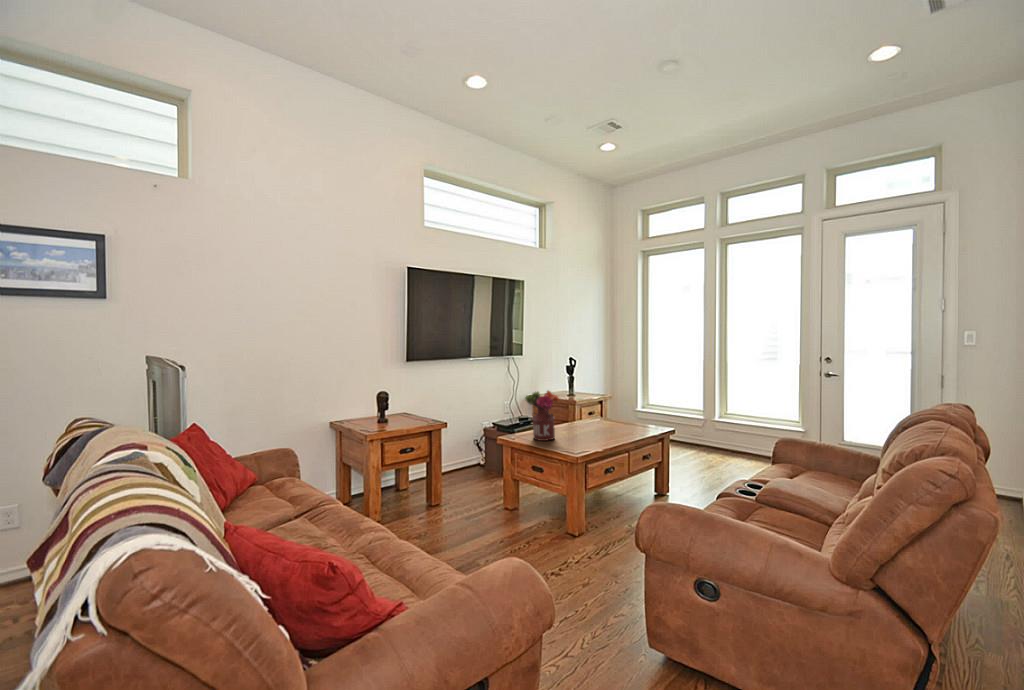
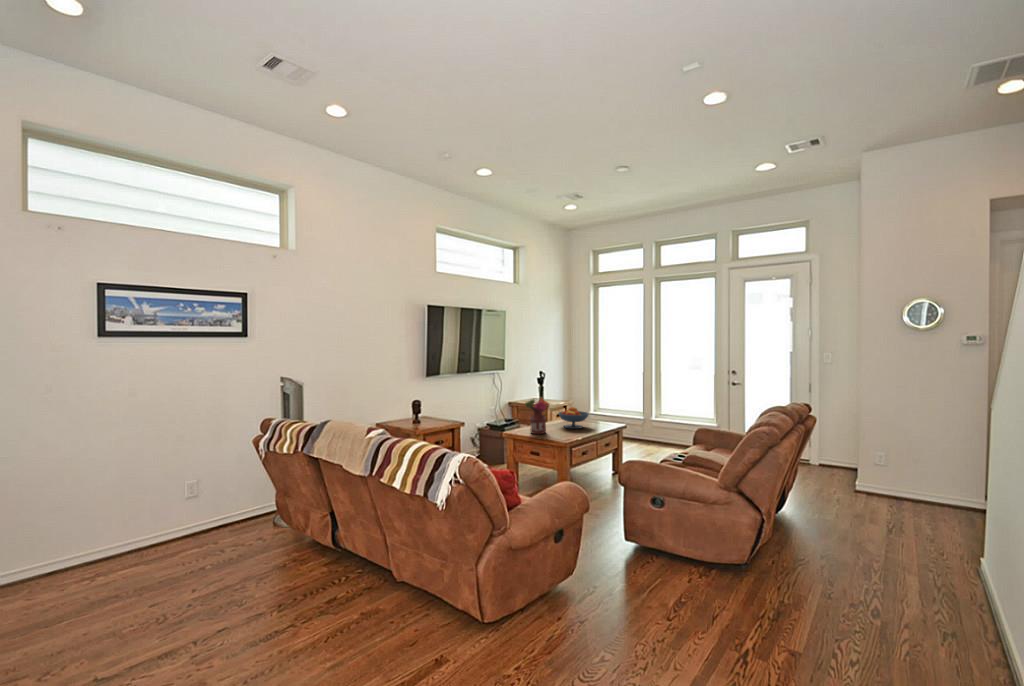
fruit bowl: none [577,403,619,434] -> present [559,407,589,429]

